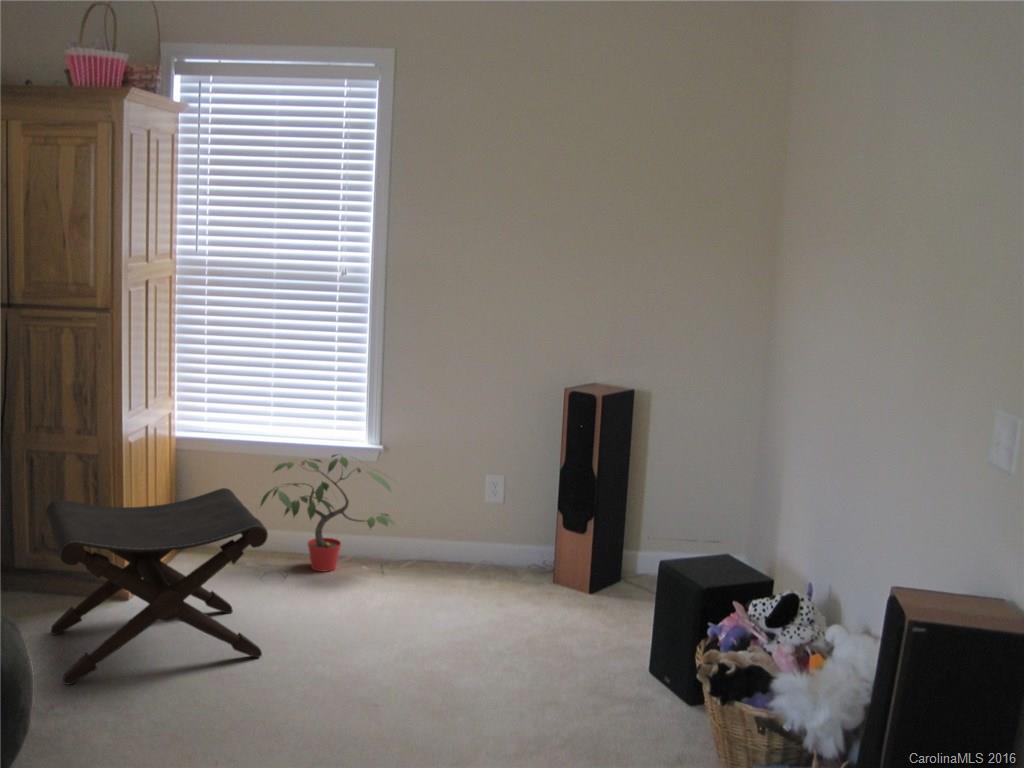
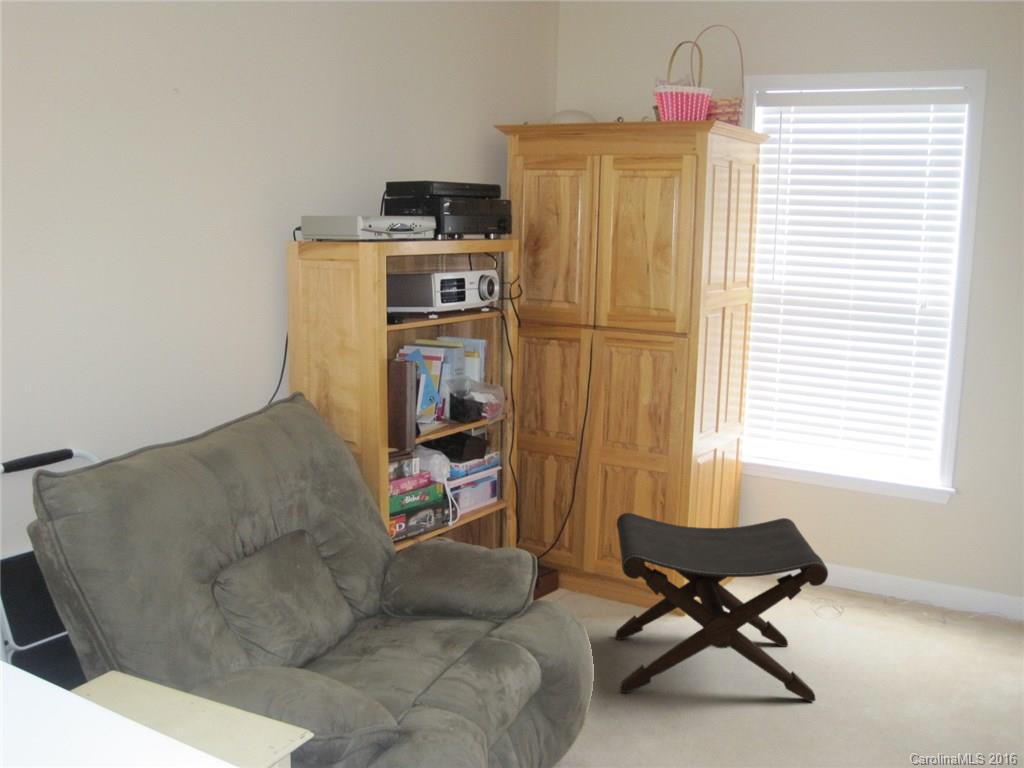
potted plant: present [260,454,395,572] -> none [821,494,986,618]

